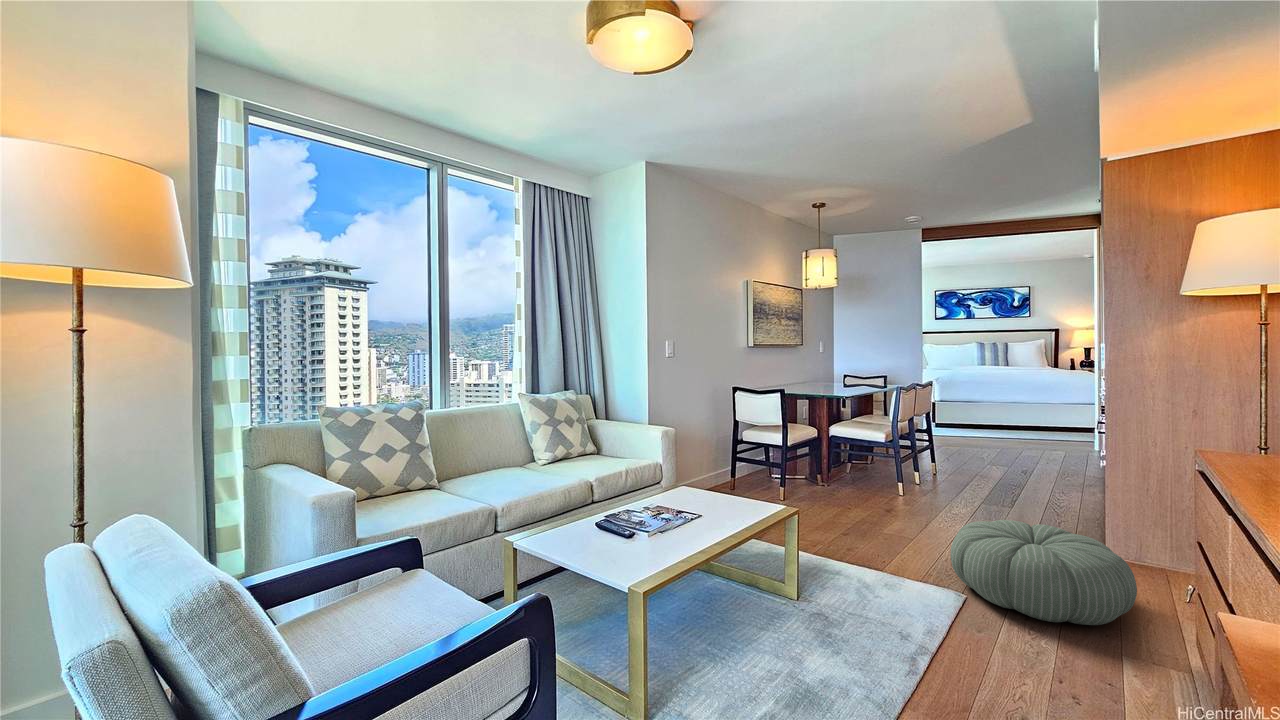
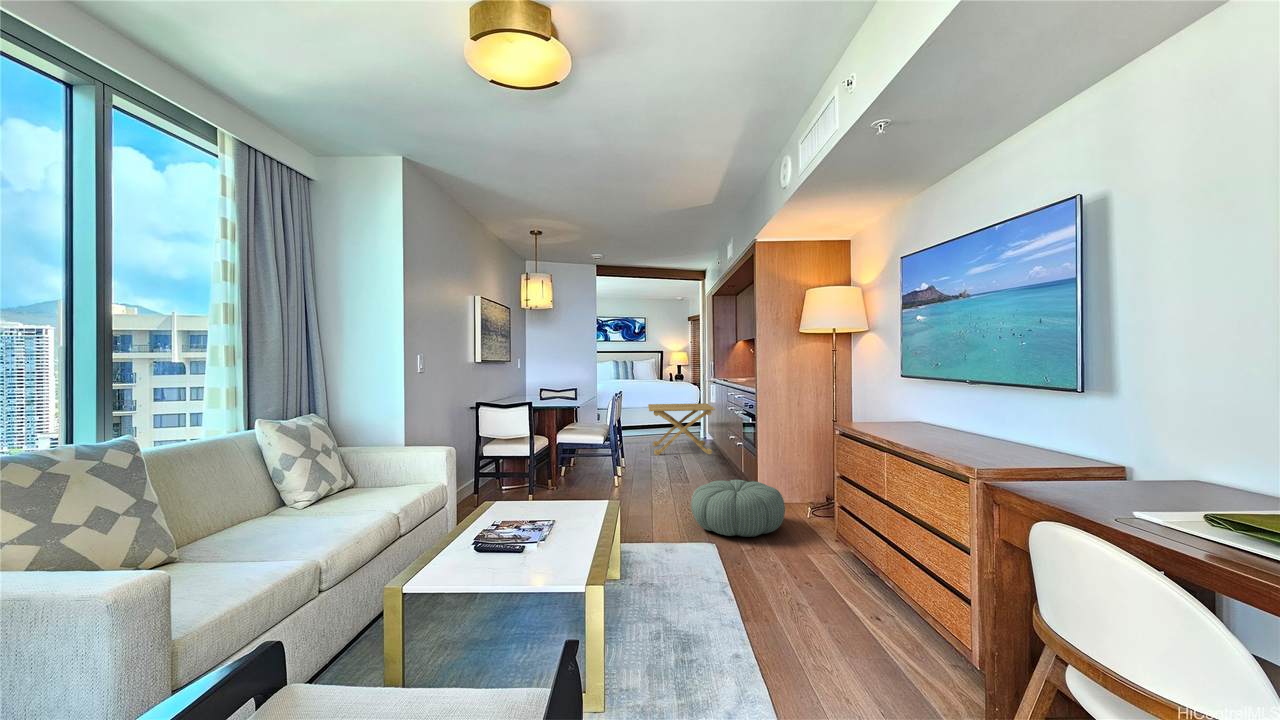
side table: none [982,400,1101,479] -> present [648,403,715,455]

